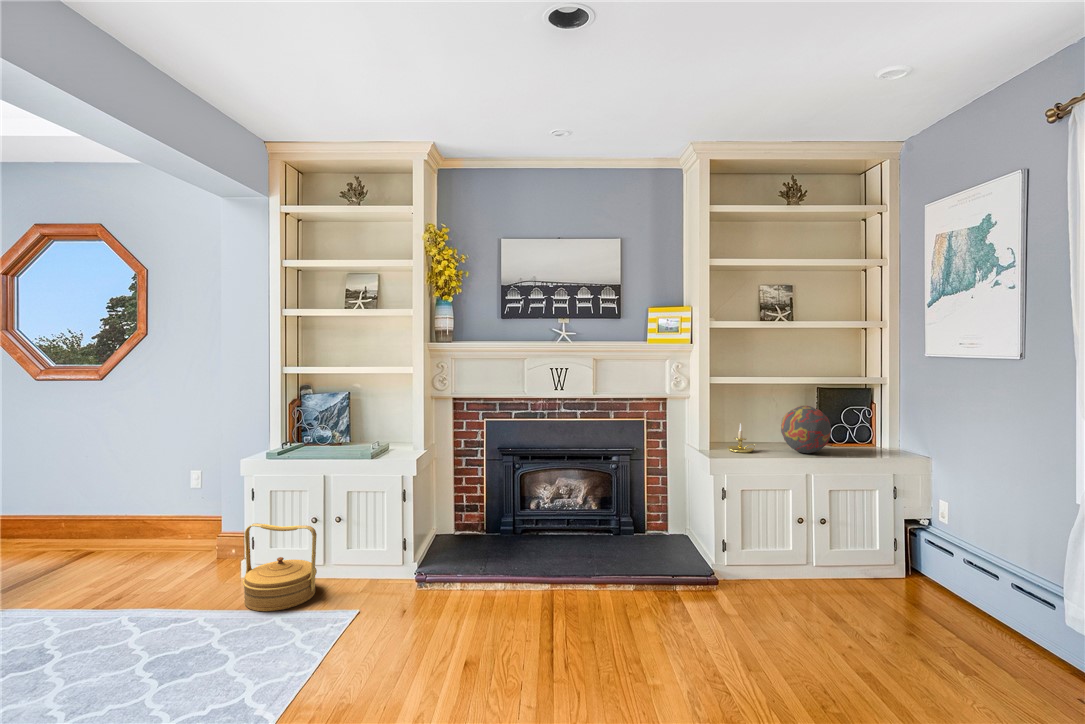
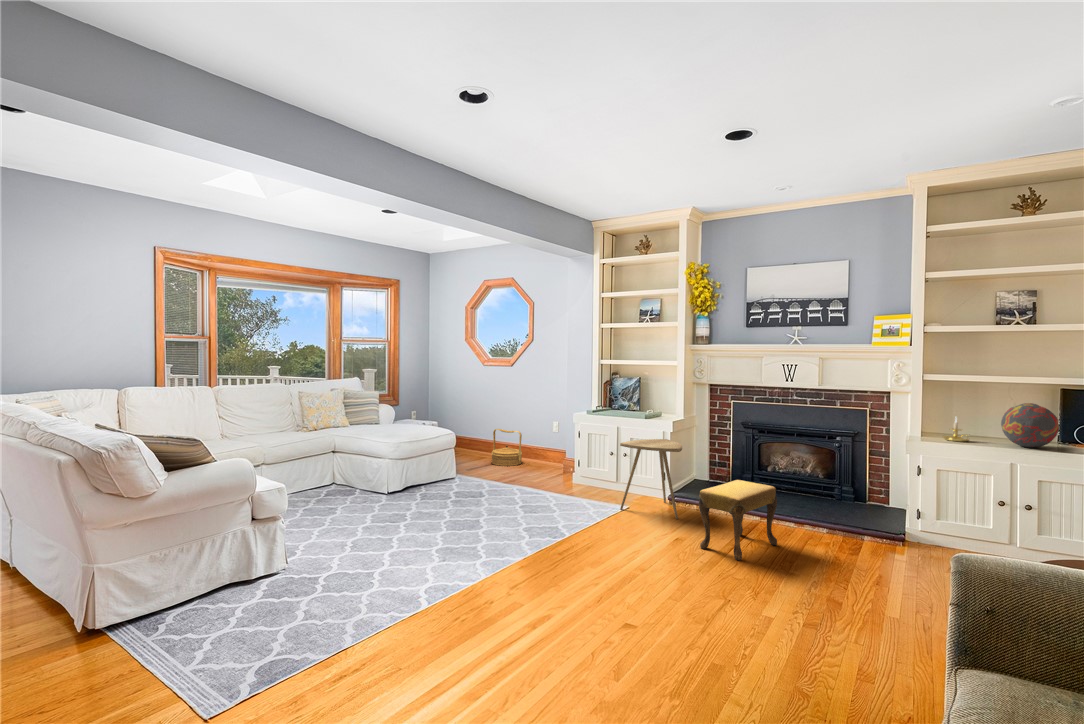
side table: none [339,489,442,622] -> present [620,439,682,519]
woven basket: present [242,523,317,611] -> present [491,429,522,466]
footstool: none [501,547,597,691] -> present [699,480,777,560]

